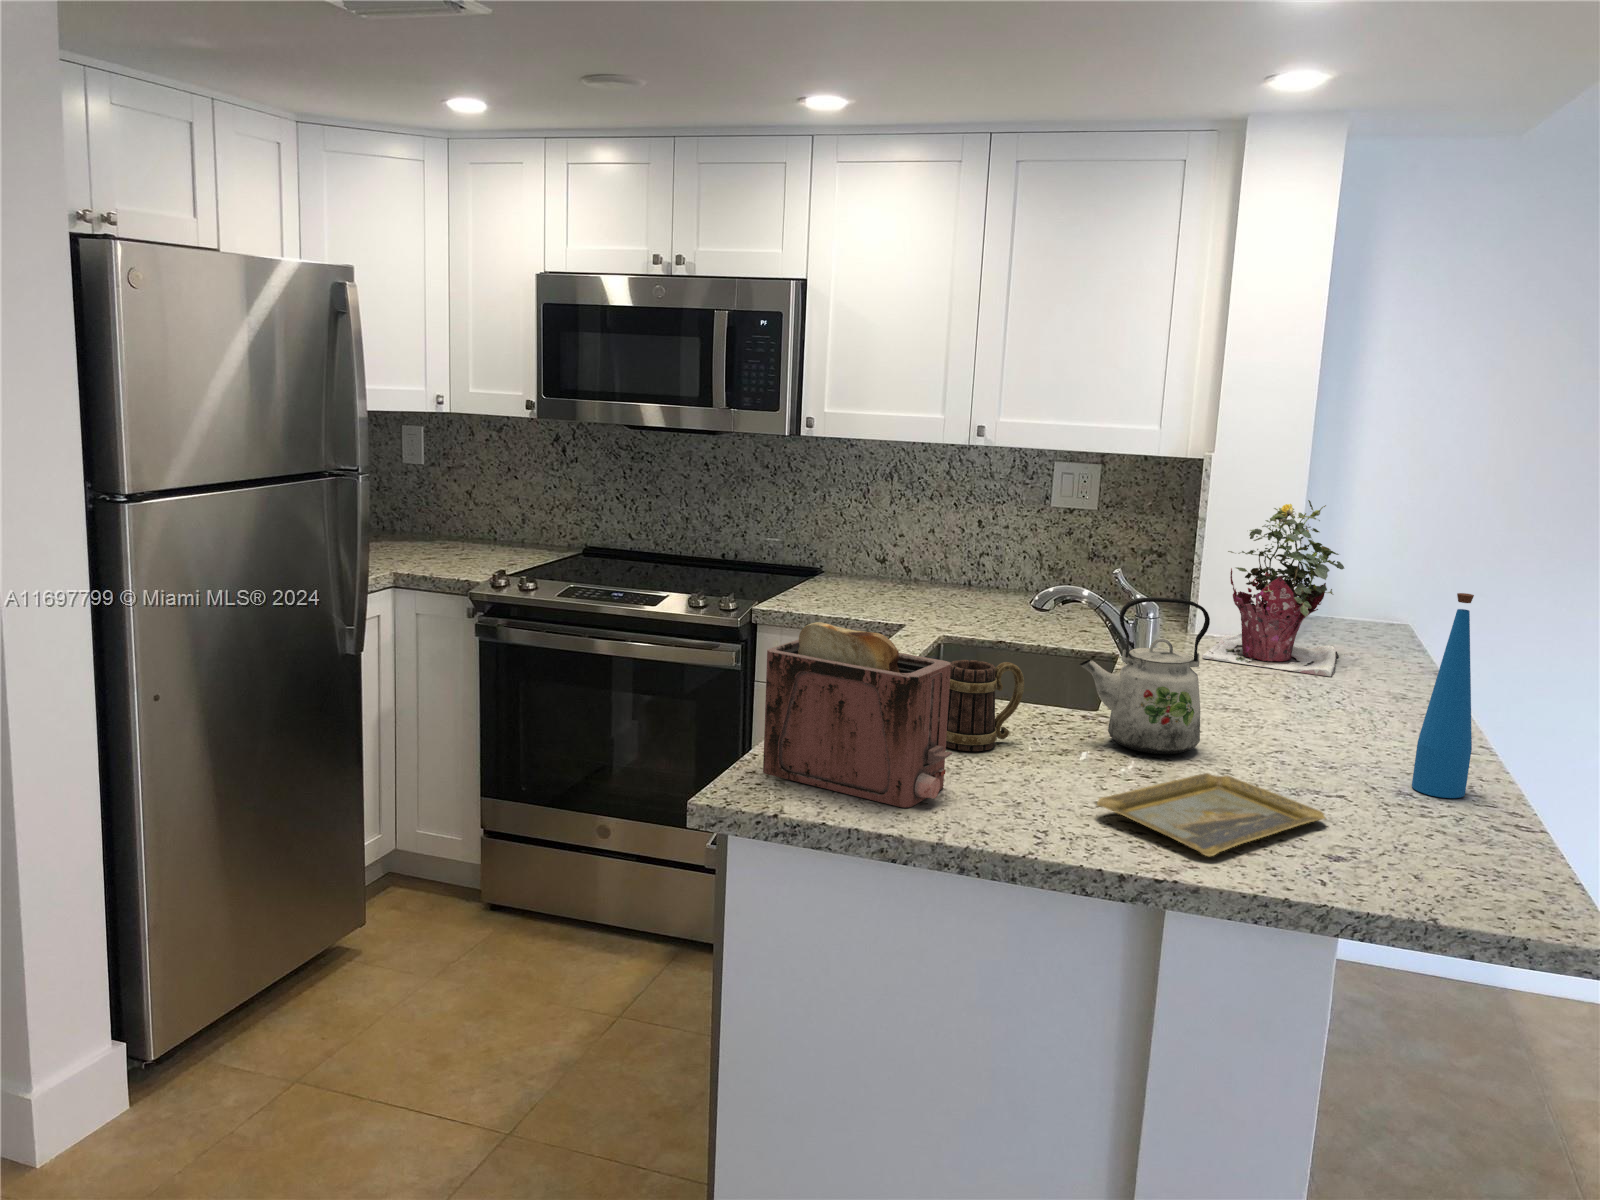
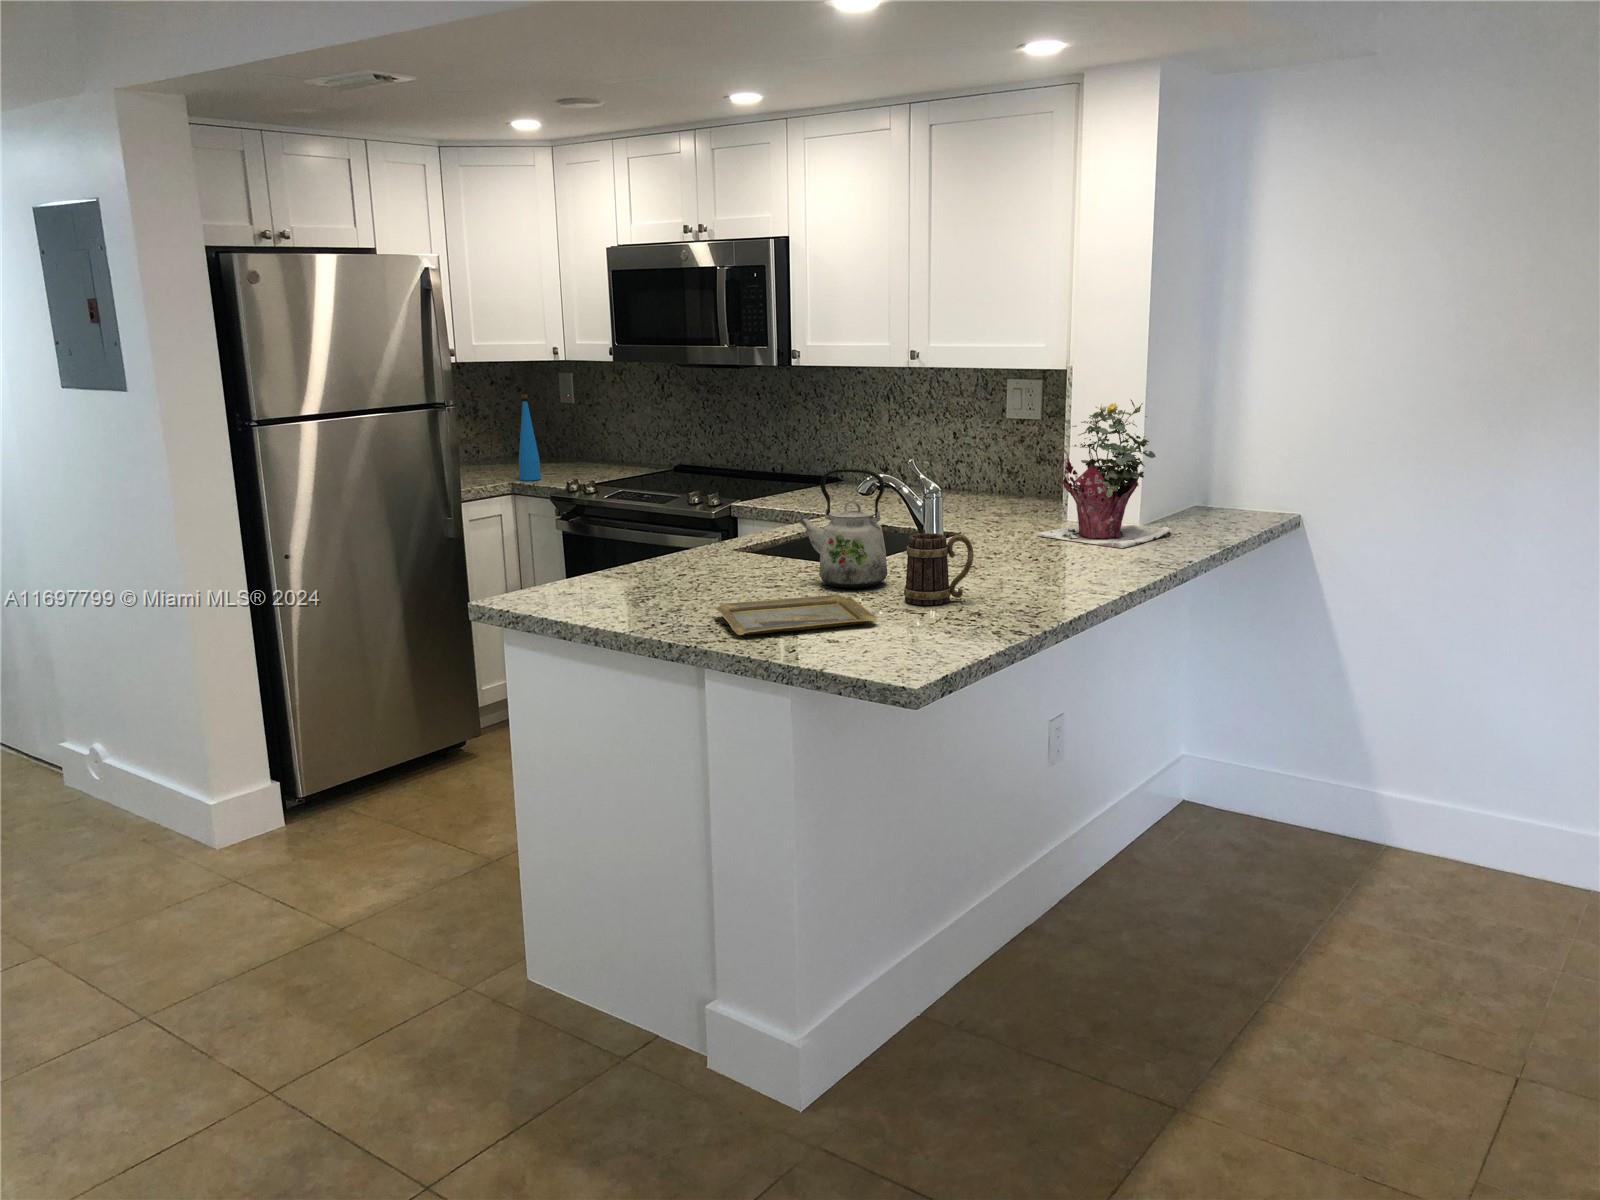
bottle: present [1412,593,1474,798] -> present [519,395,541,481]
toaster: present [763,622,952,808] -> none [539,484,649,608]
mug: present [946,660,1024,751] -> present [904,533,974,605]

